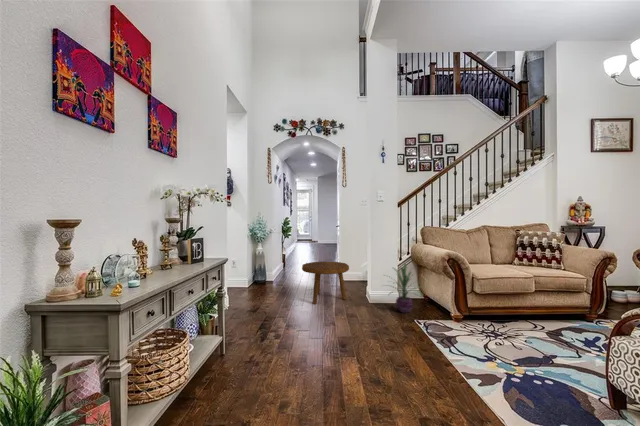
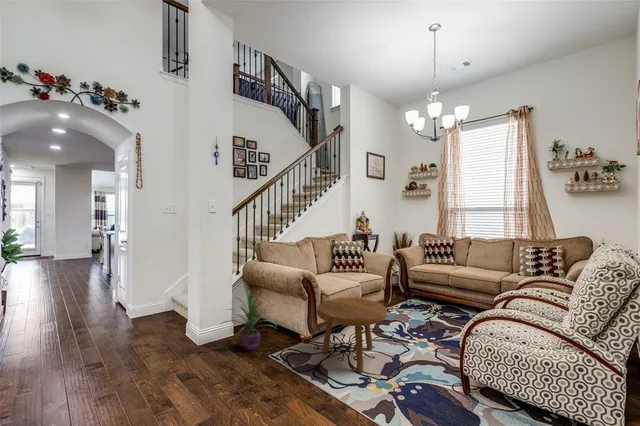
footstool: present [302,261,349,304] -> present [317,298,387,372]

